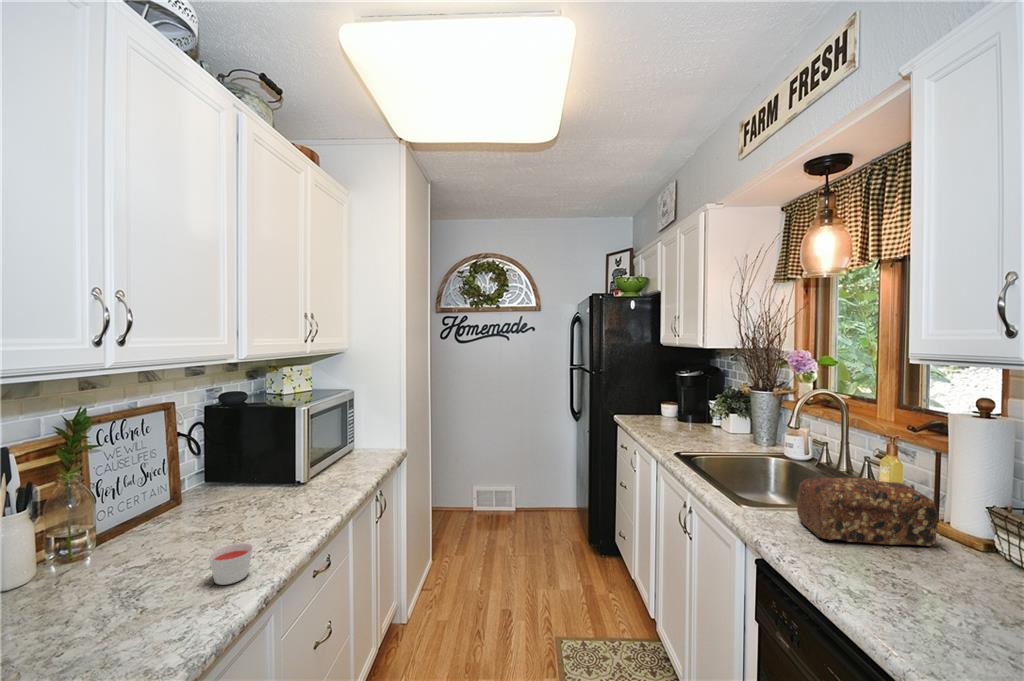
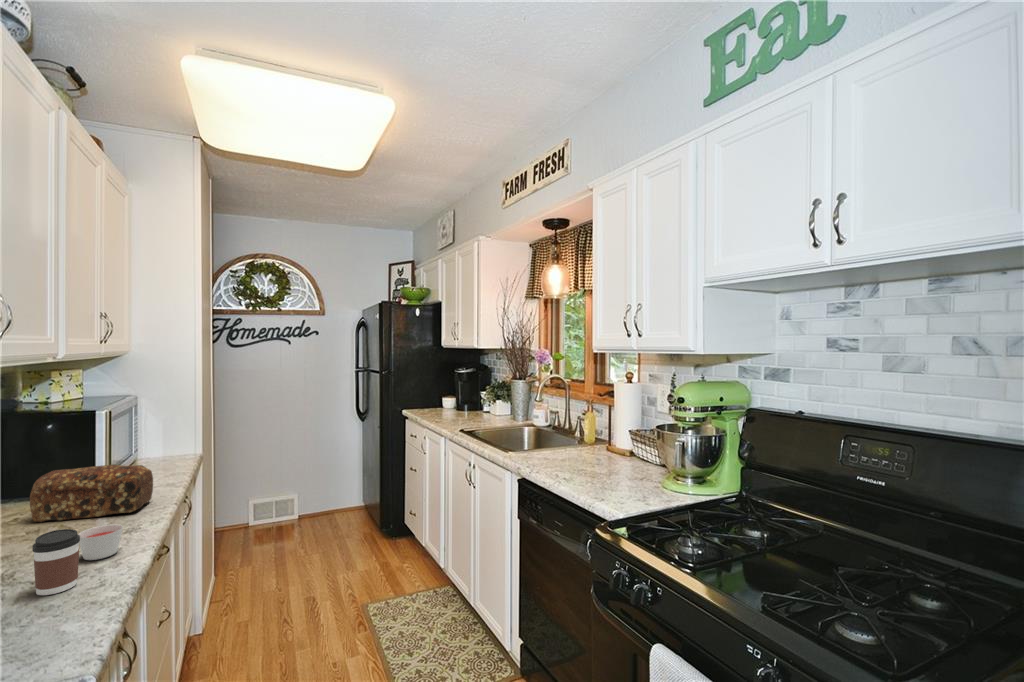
bread loaf: present [796,477,938,546] -> present [30,465,153,522]
coffee cup: none [131,556,180,635] -> present [32,529,80,595]

